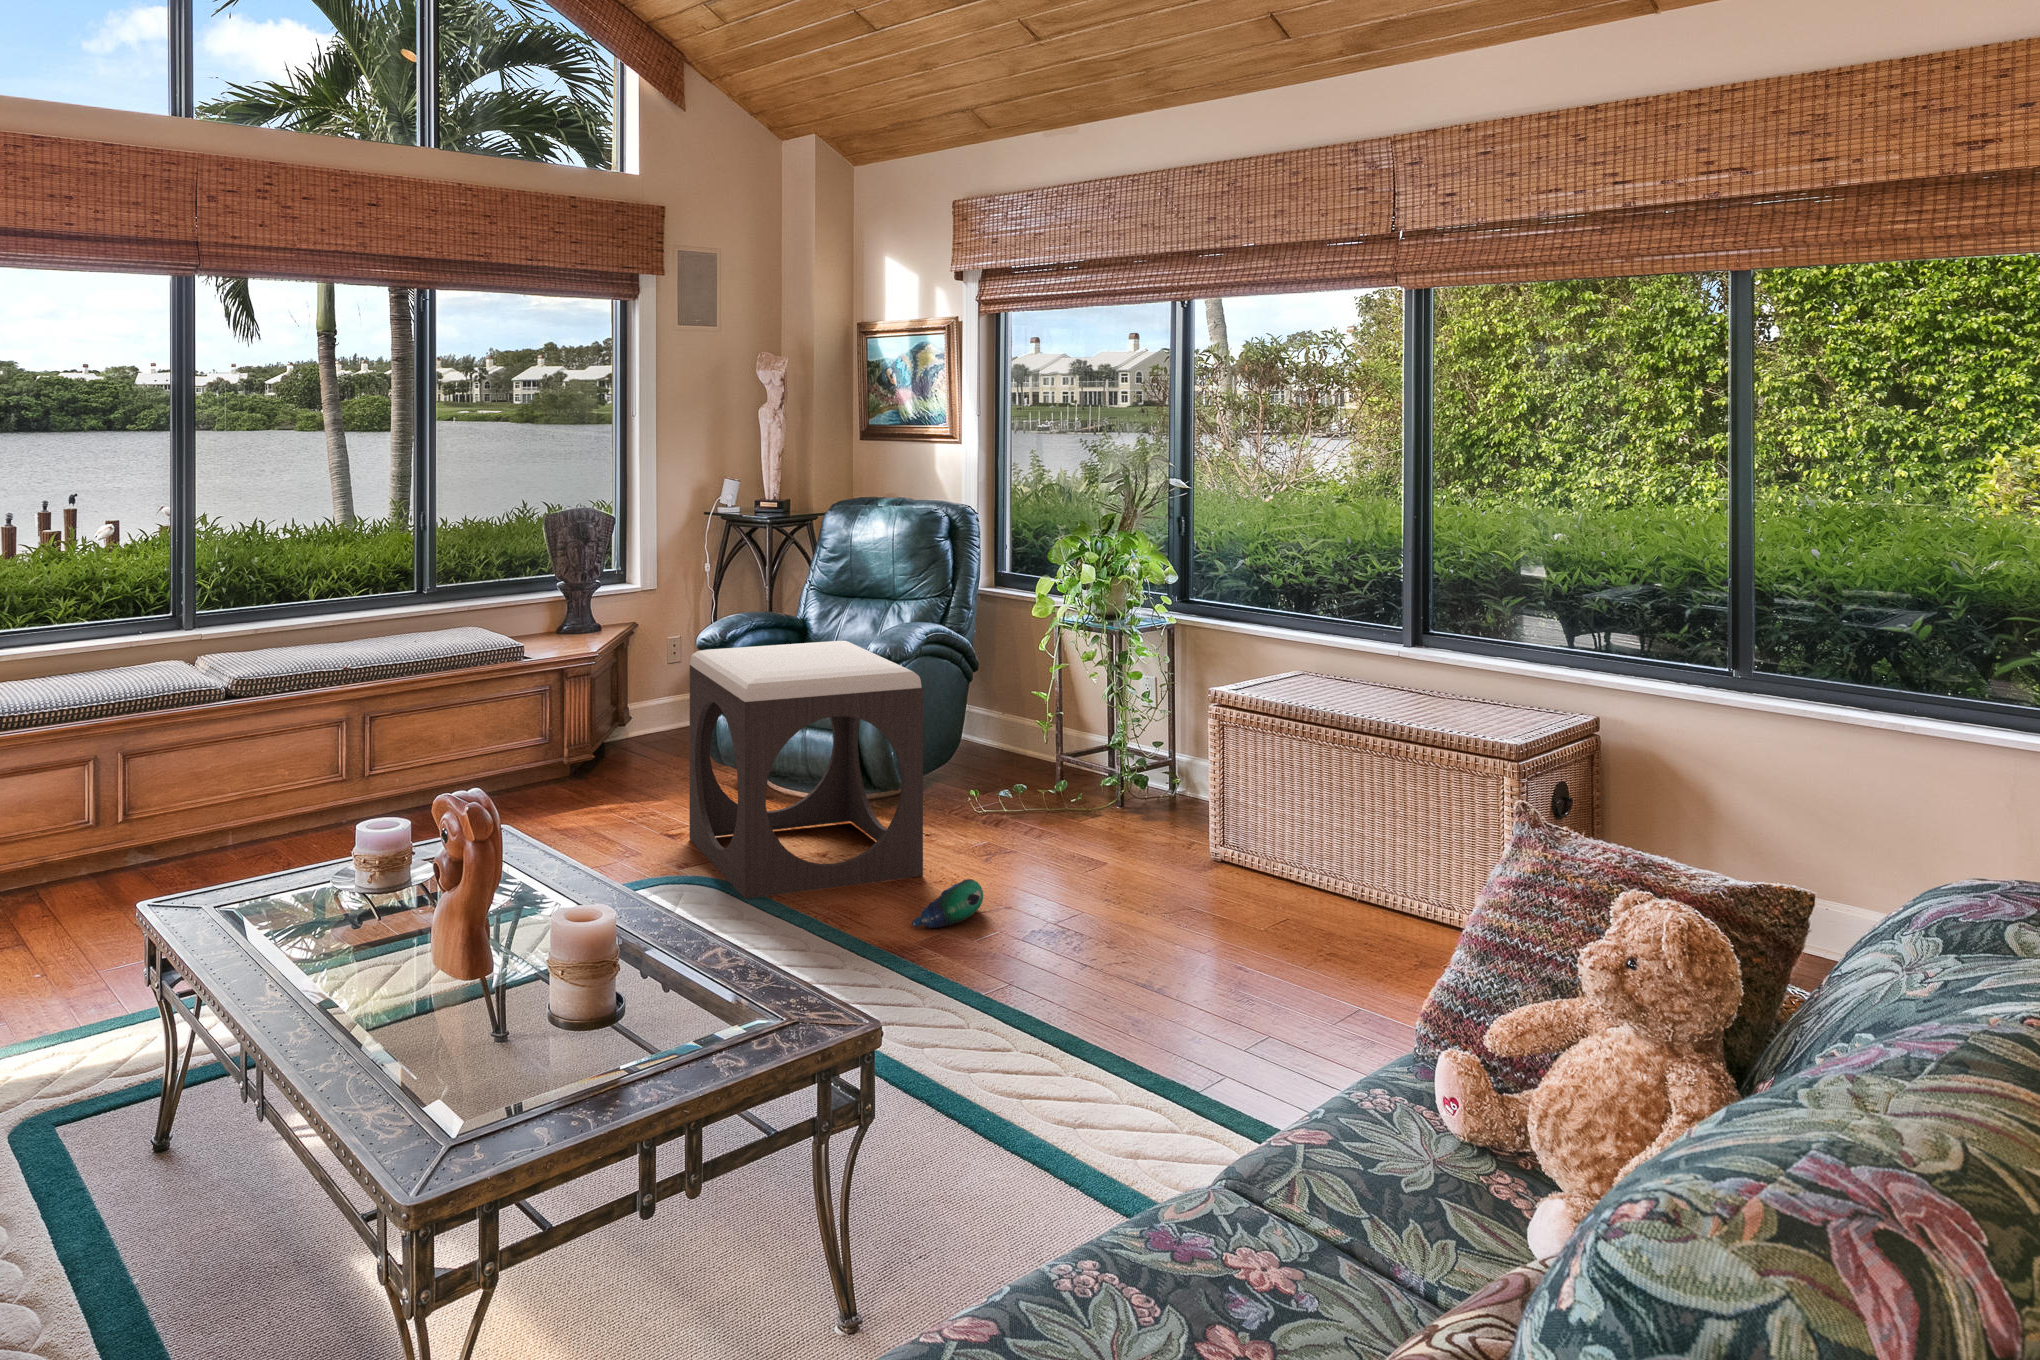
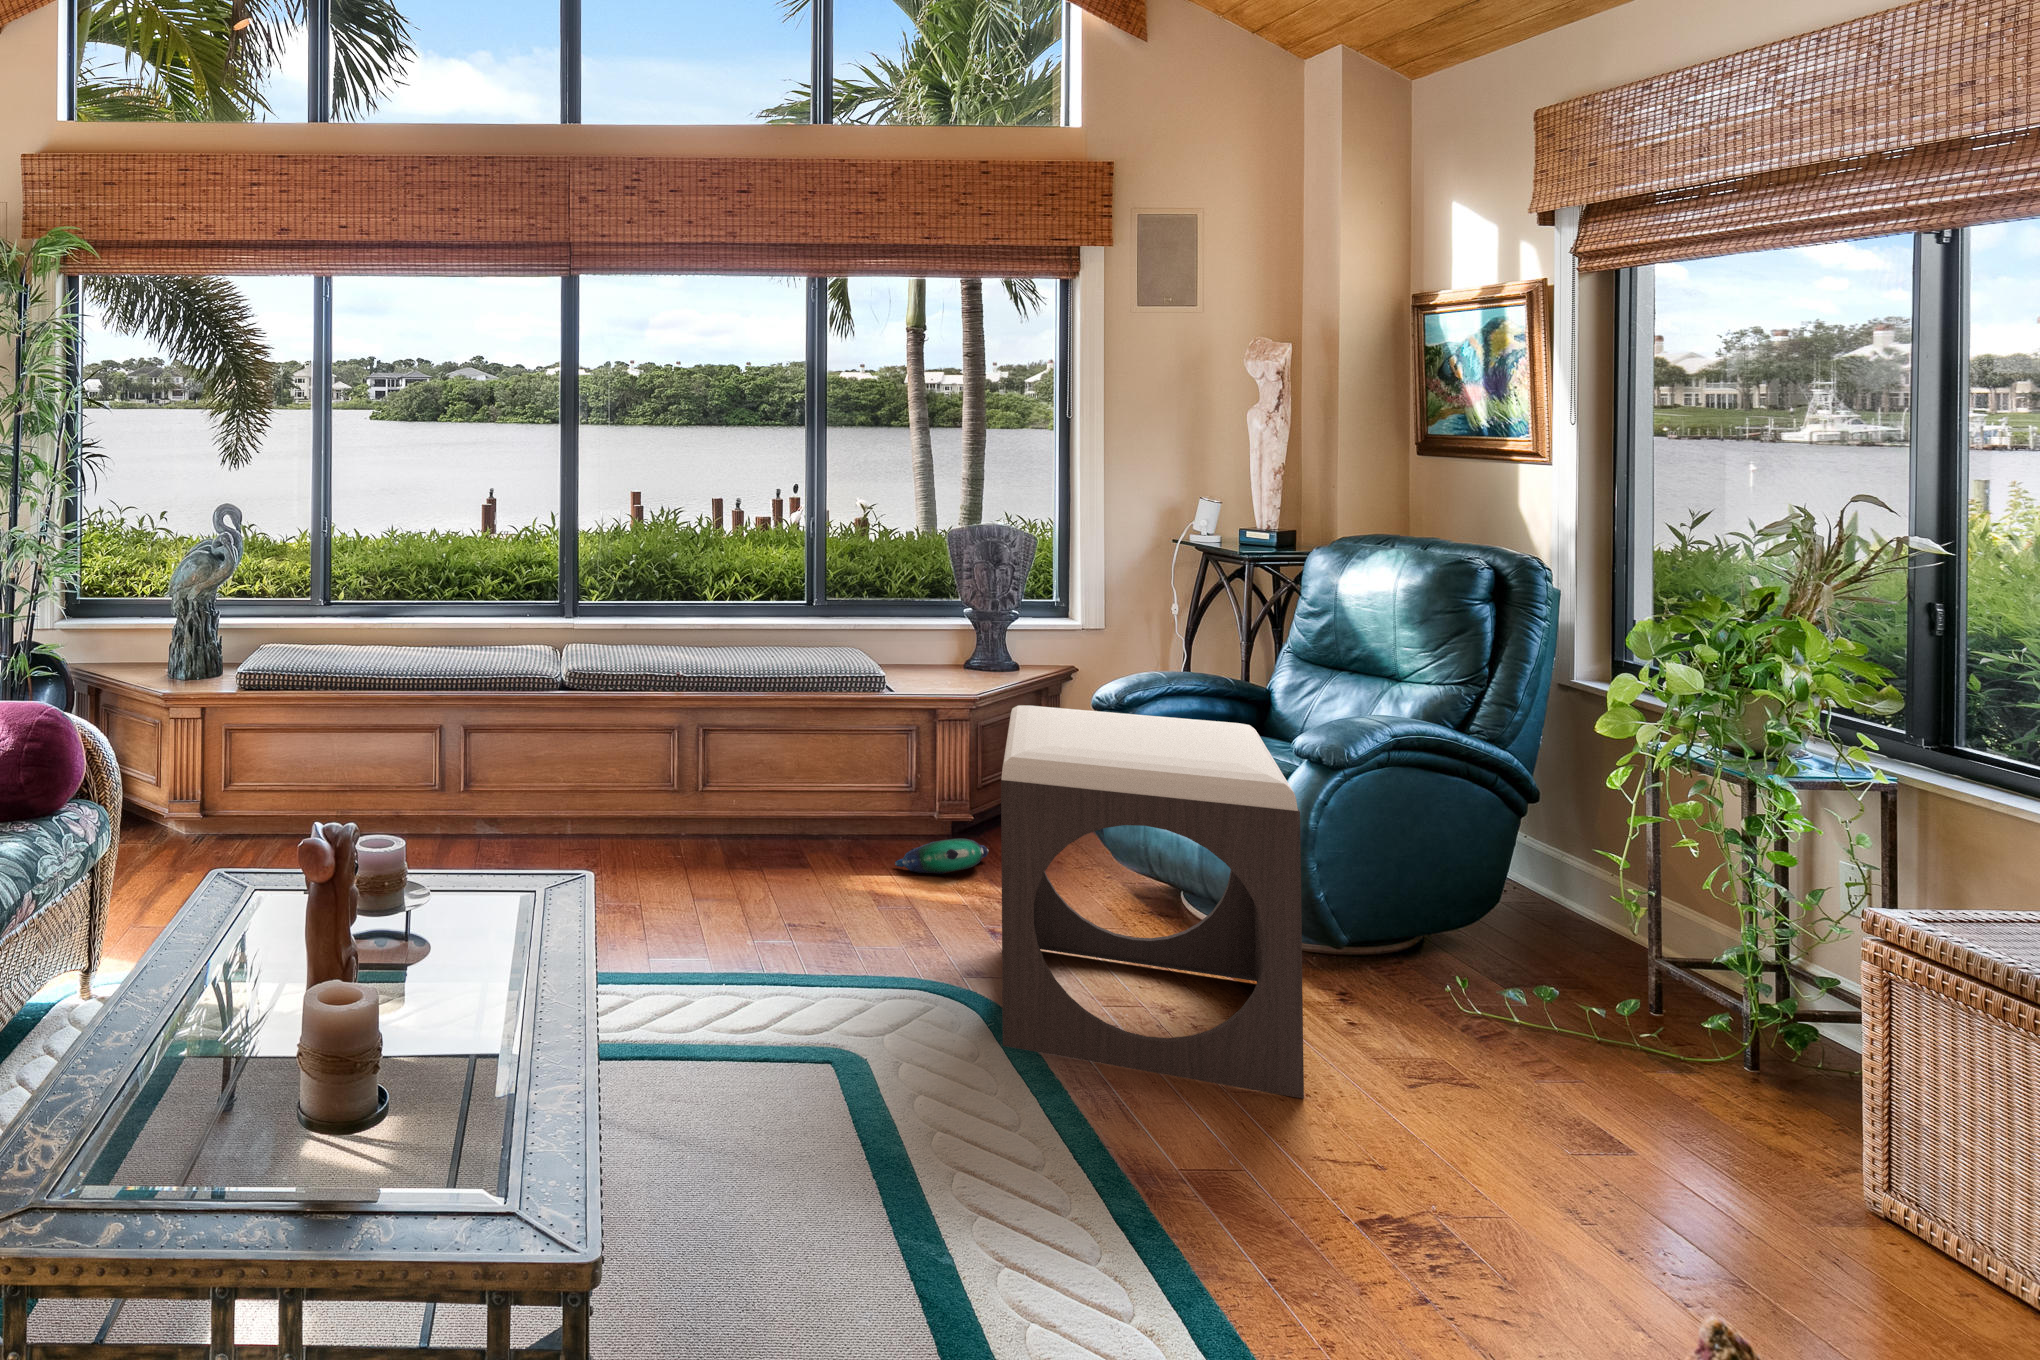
plush toy: present [912,879,983,928] -> present [895,838,988,874]

